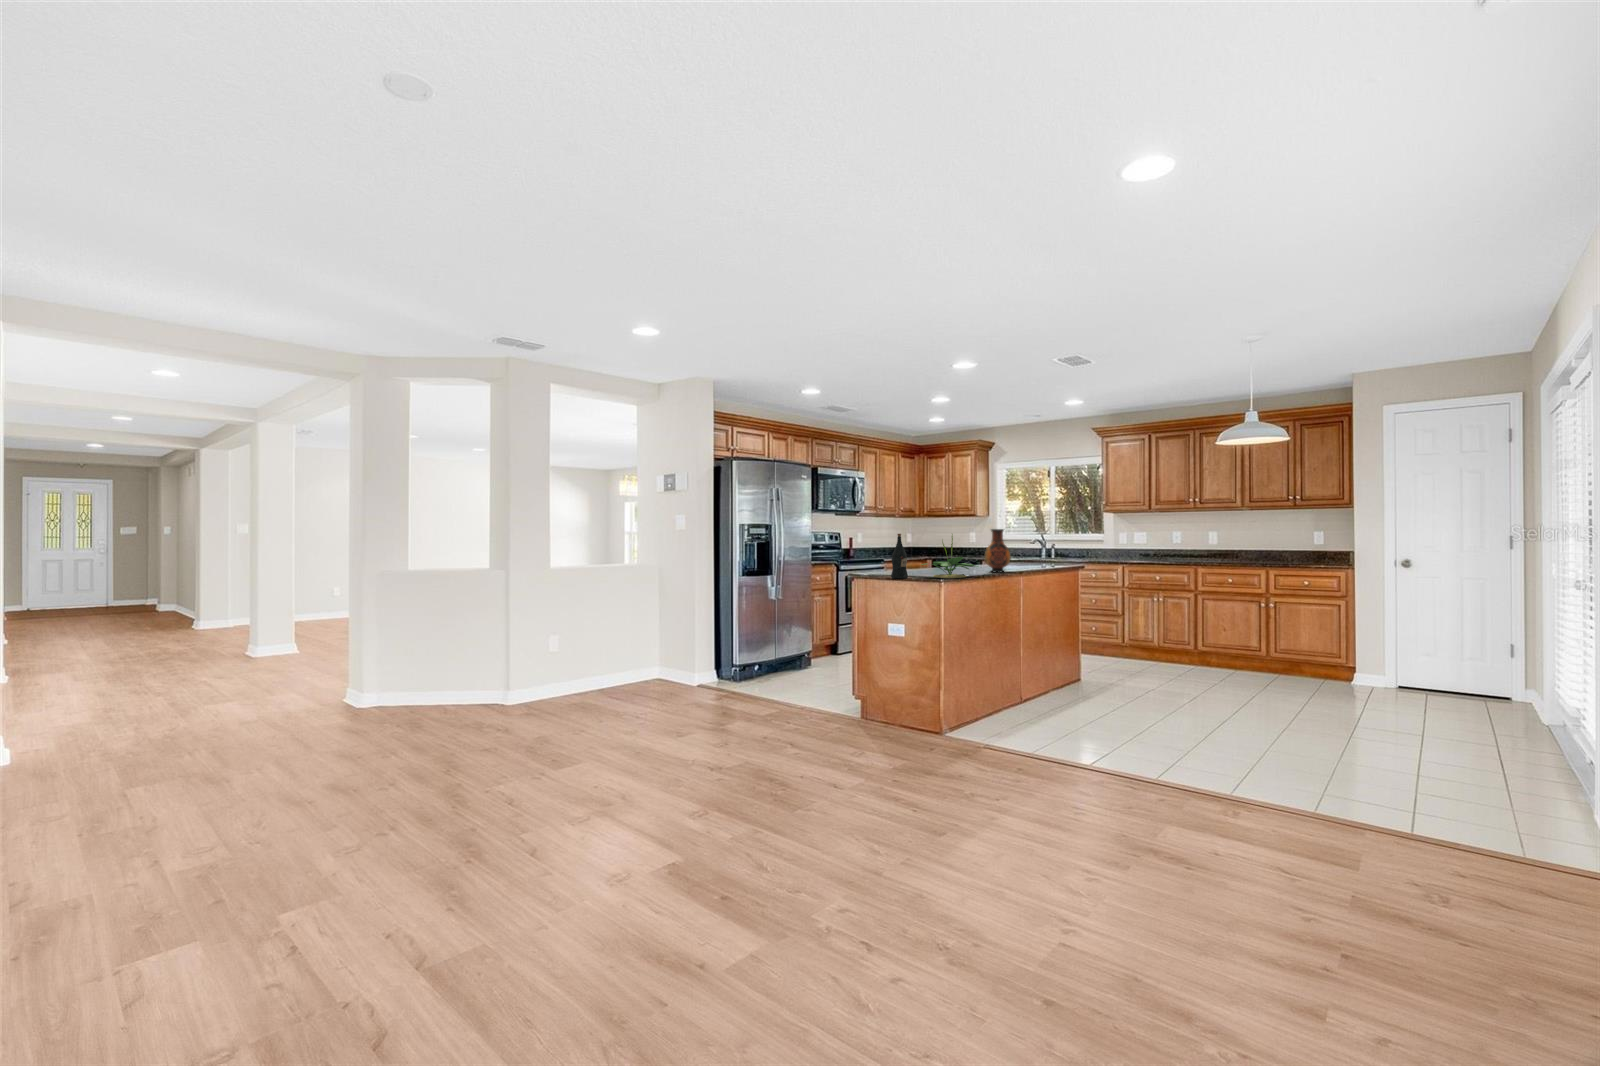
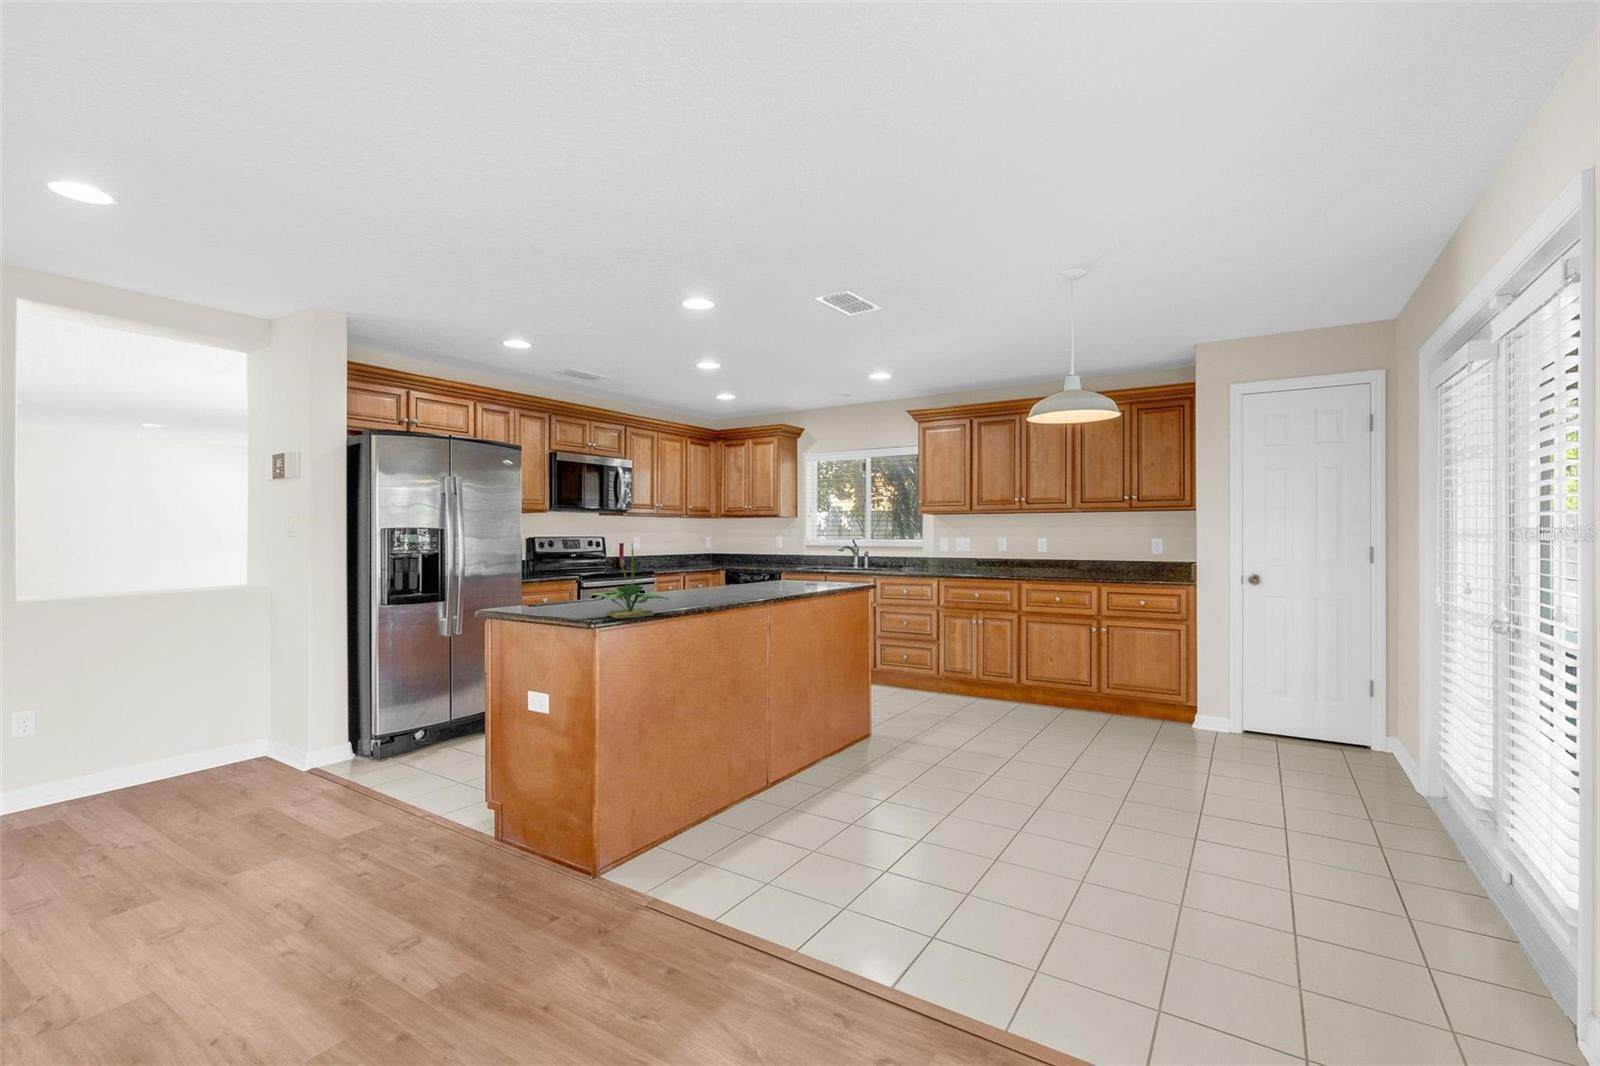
vase: present [984,529,1011,572] -> none [707,537,744,603]
wine bottle: present [891,534,908,579] -> none [547,545,576,616]

